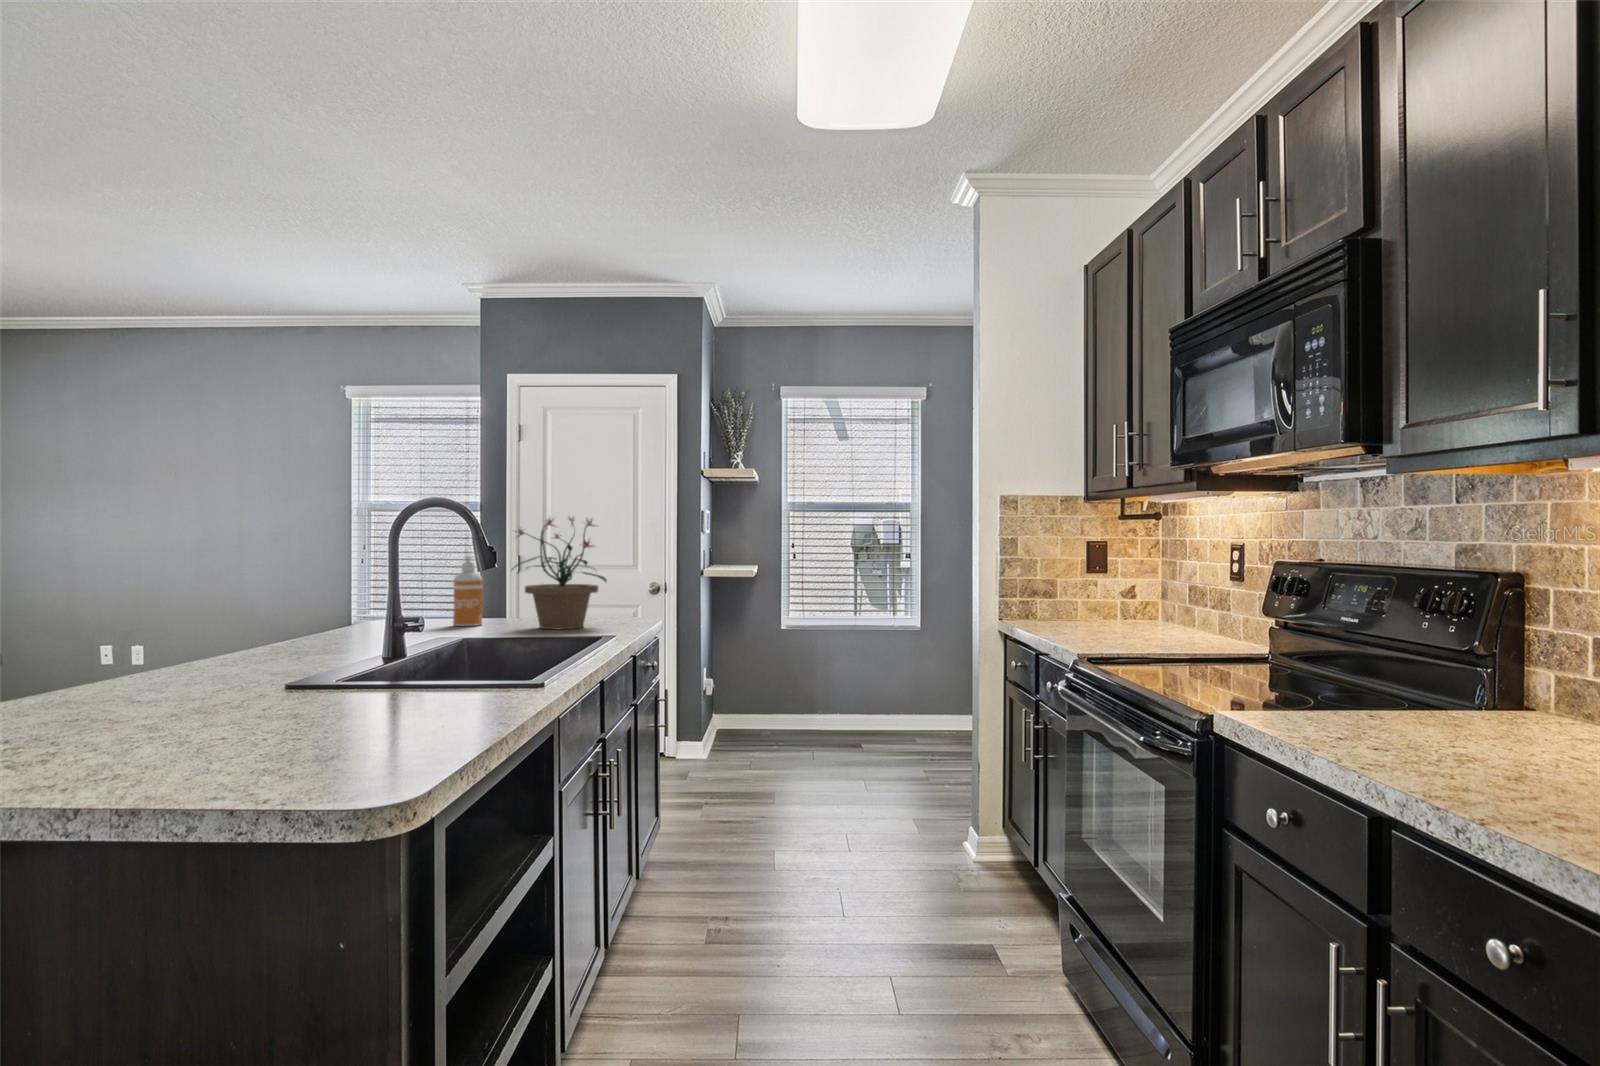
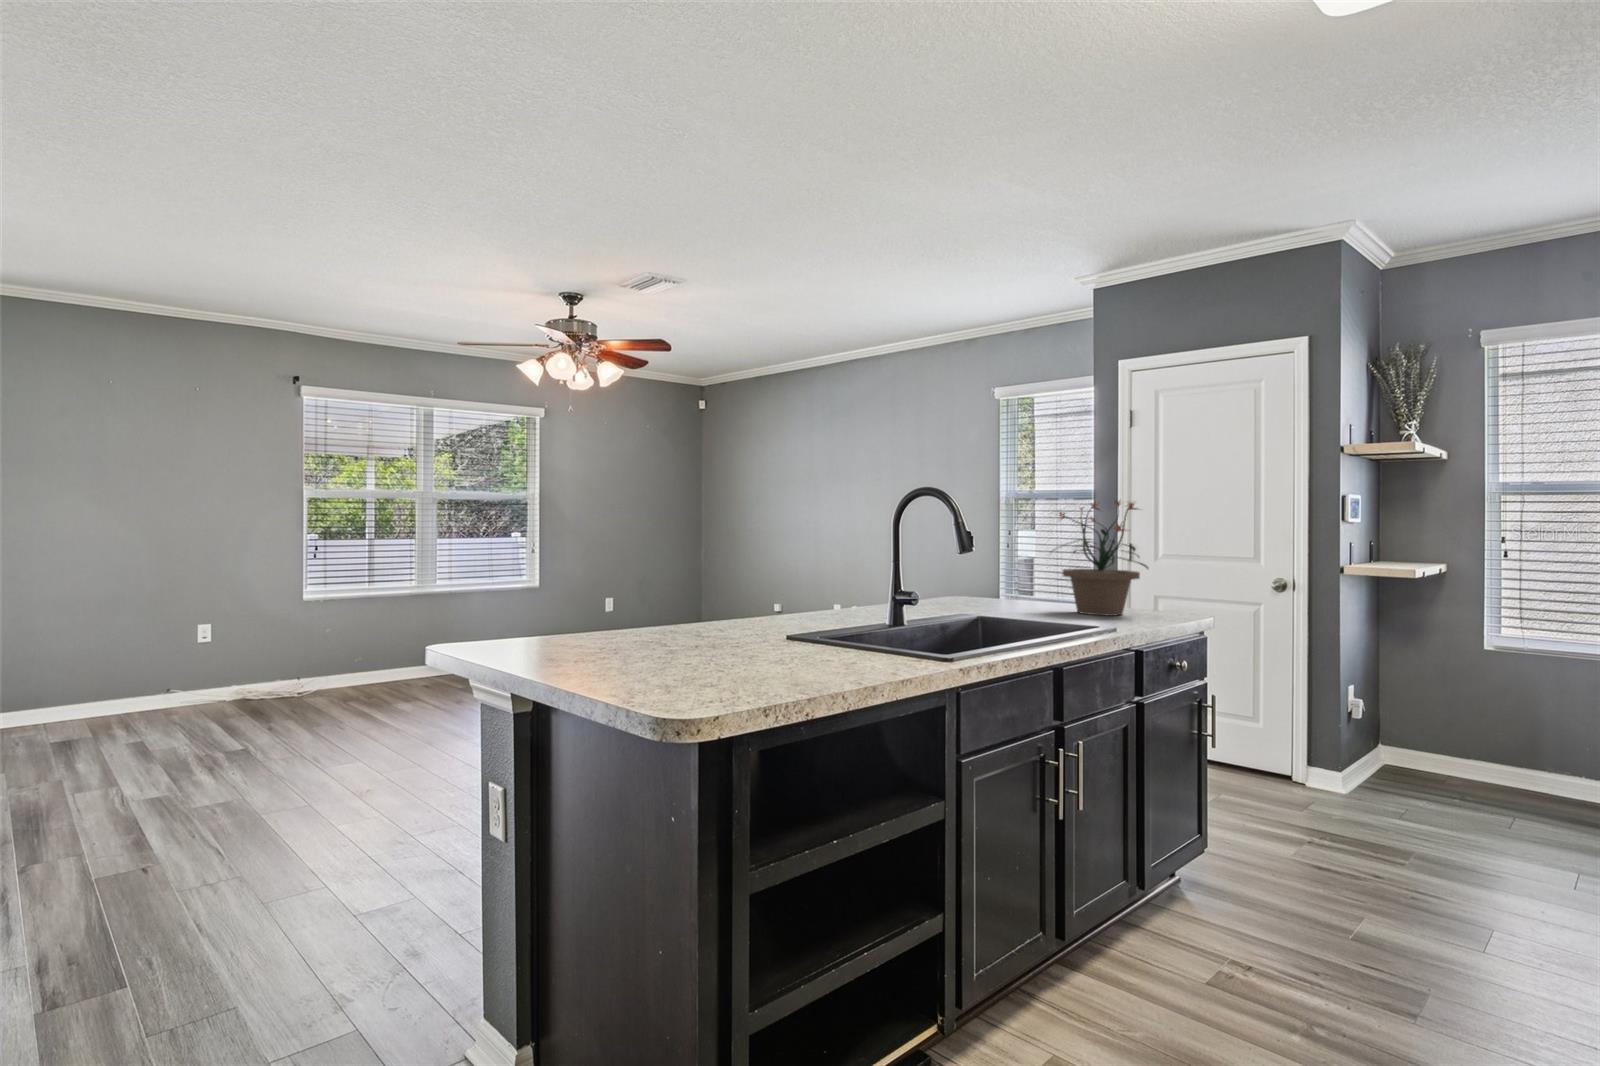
soap dispenser: present [453,556,483,626] -> none [1007,539,1035,605]

